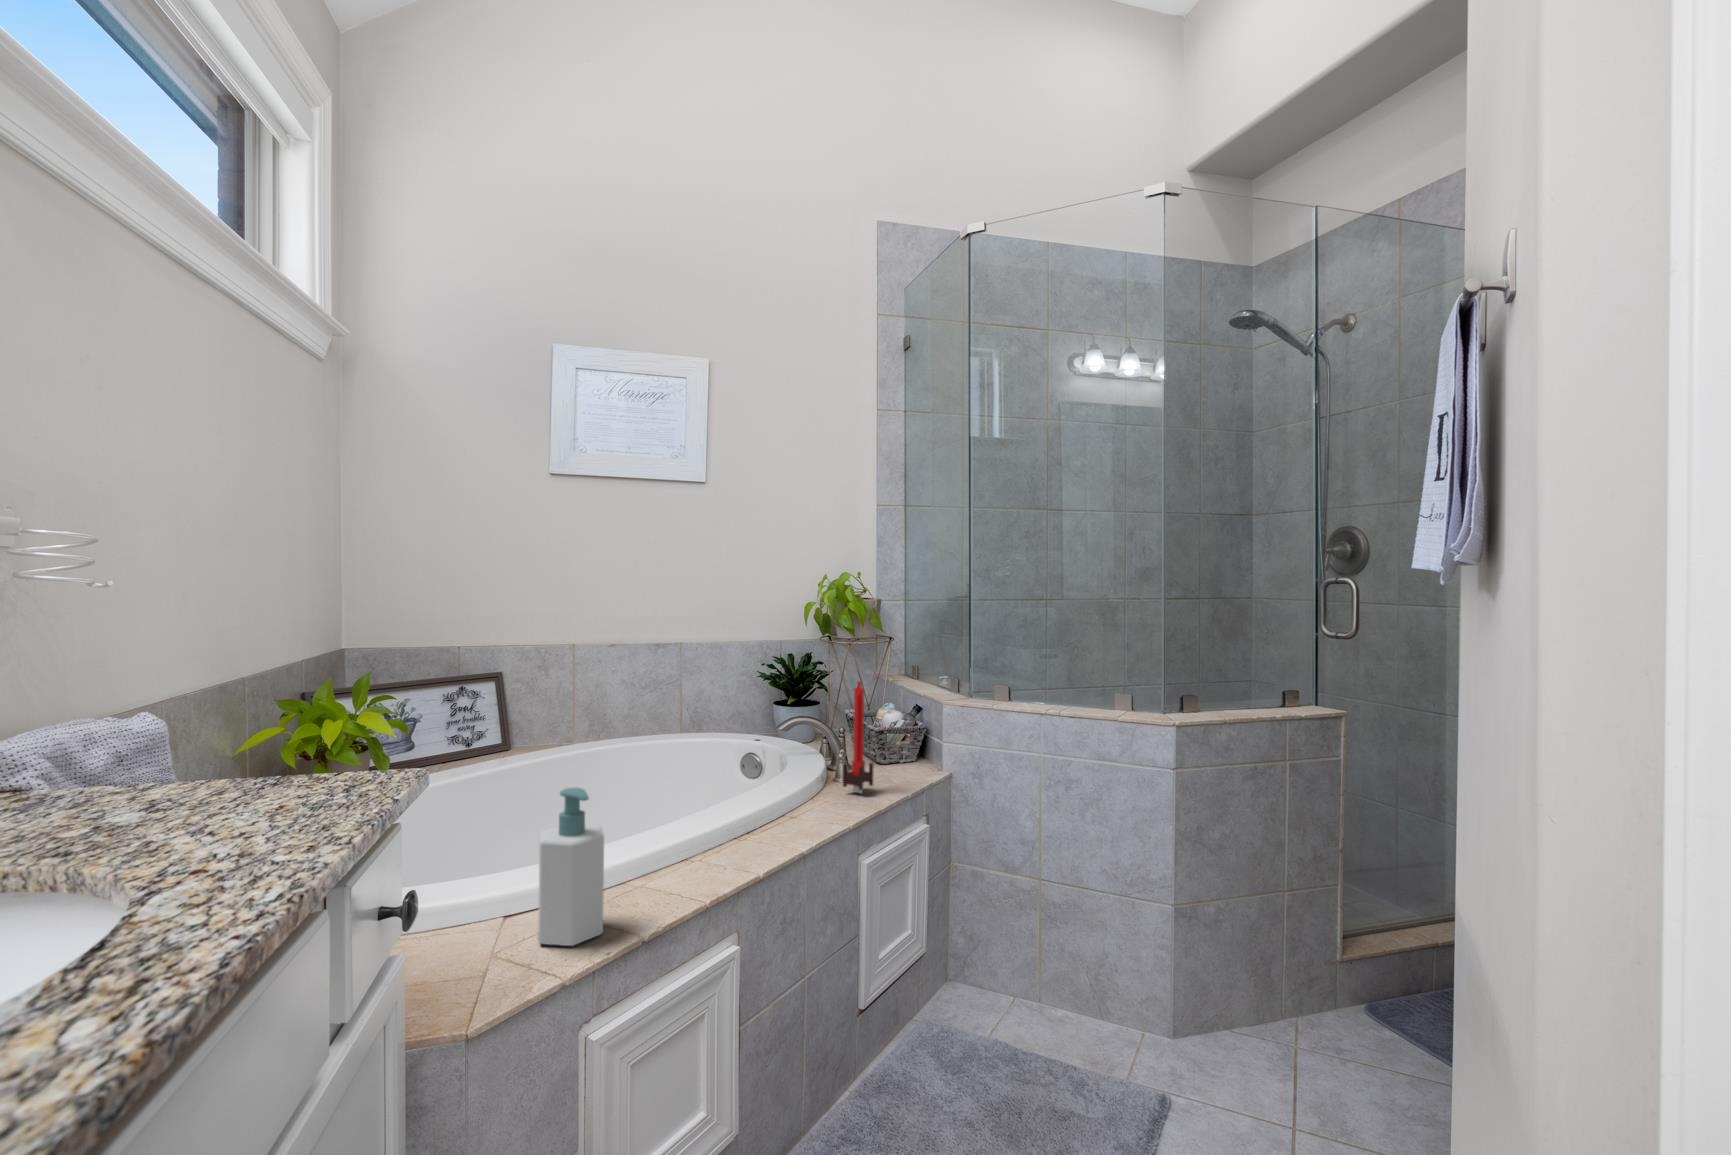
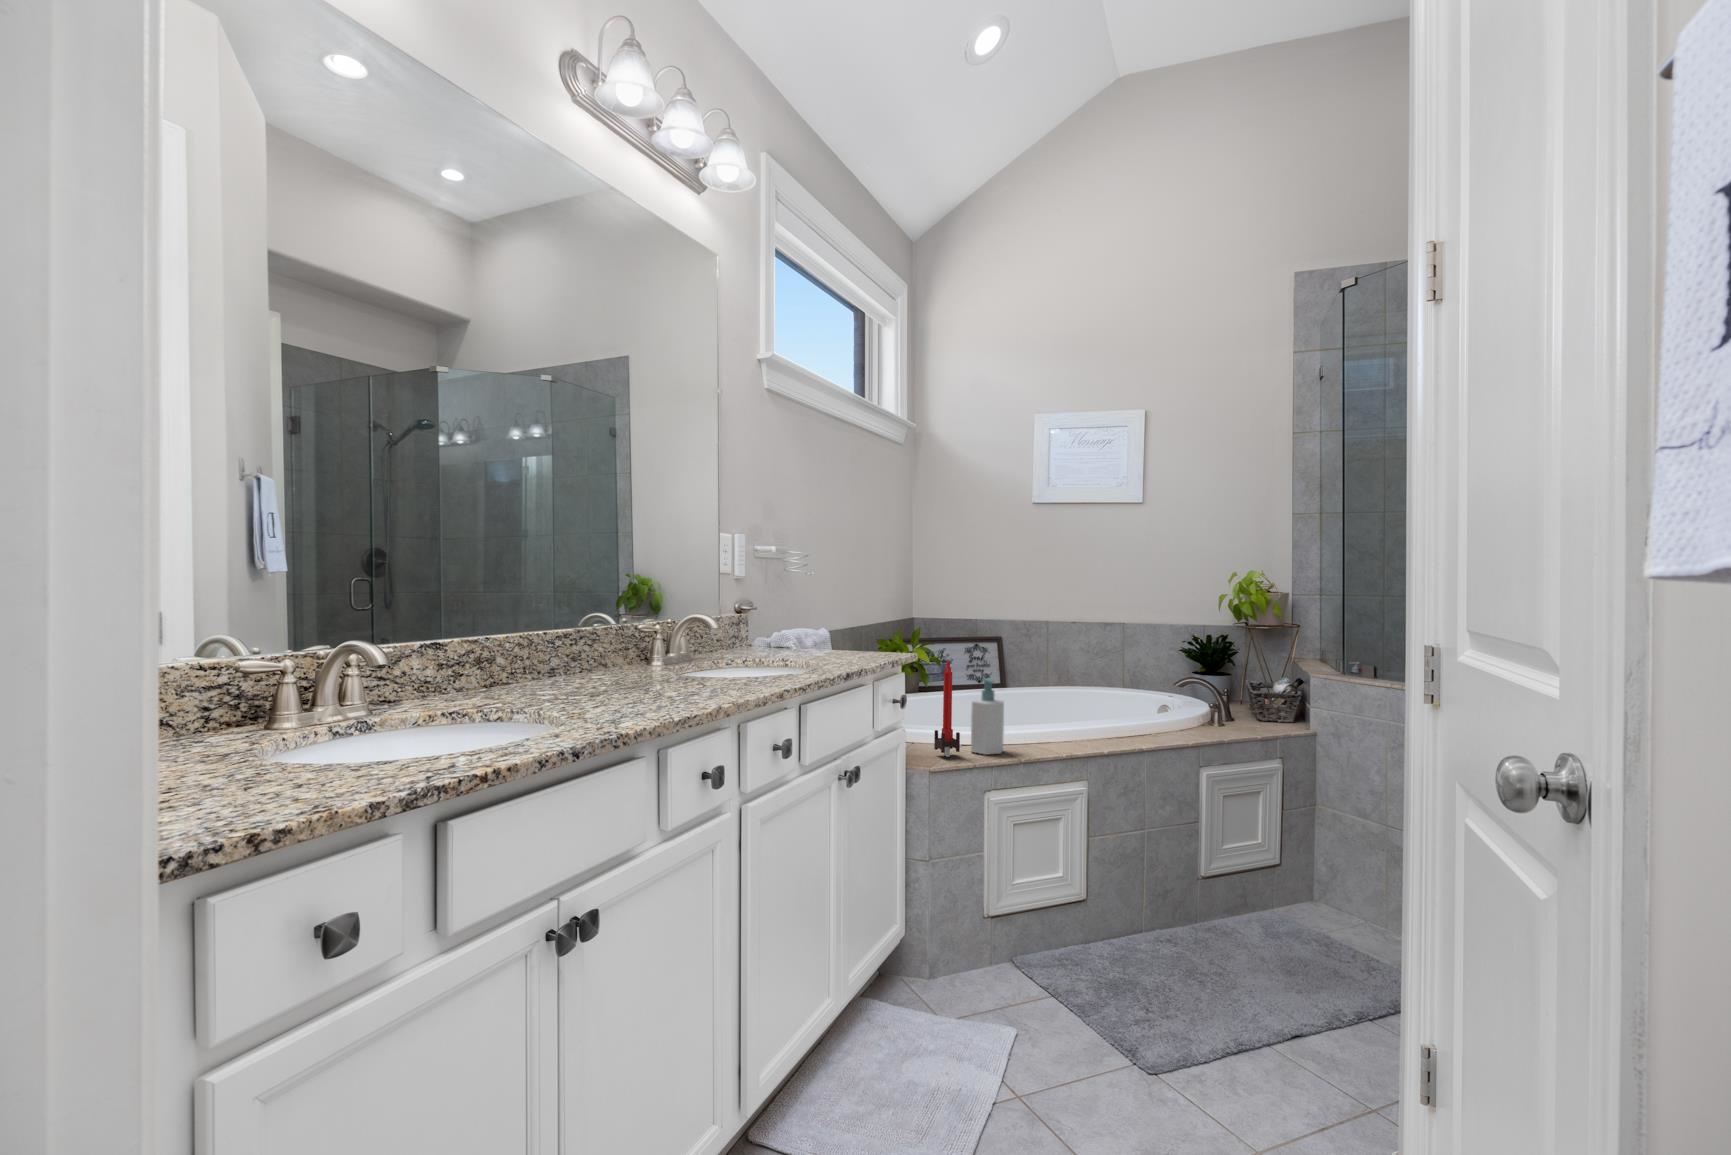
candle: present [843,681,874,793] -> present [934,661,960,757]

